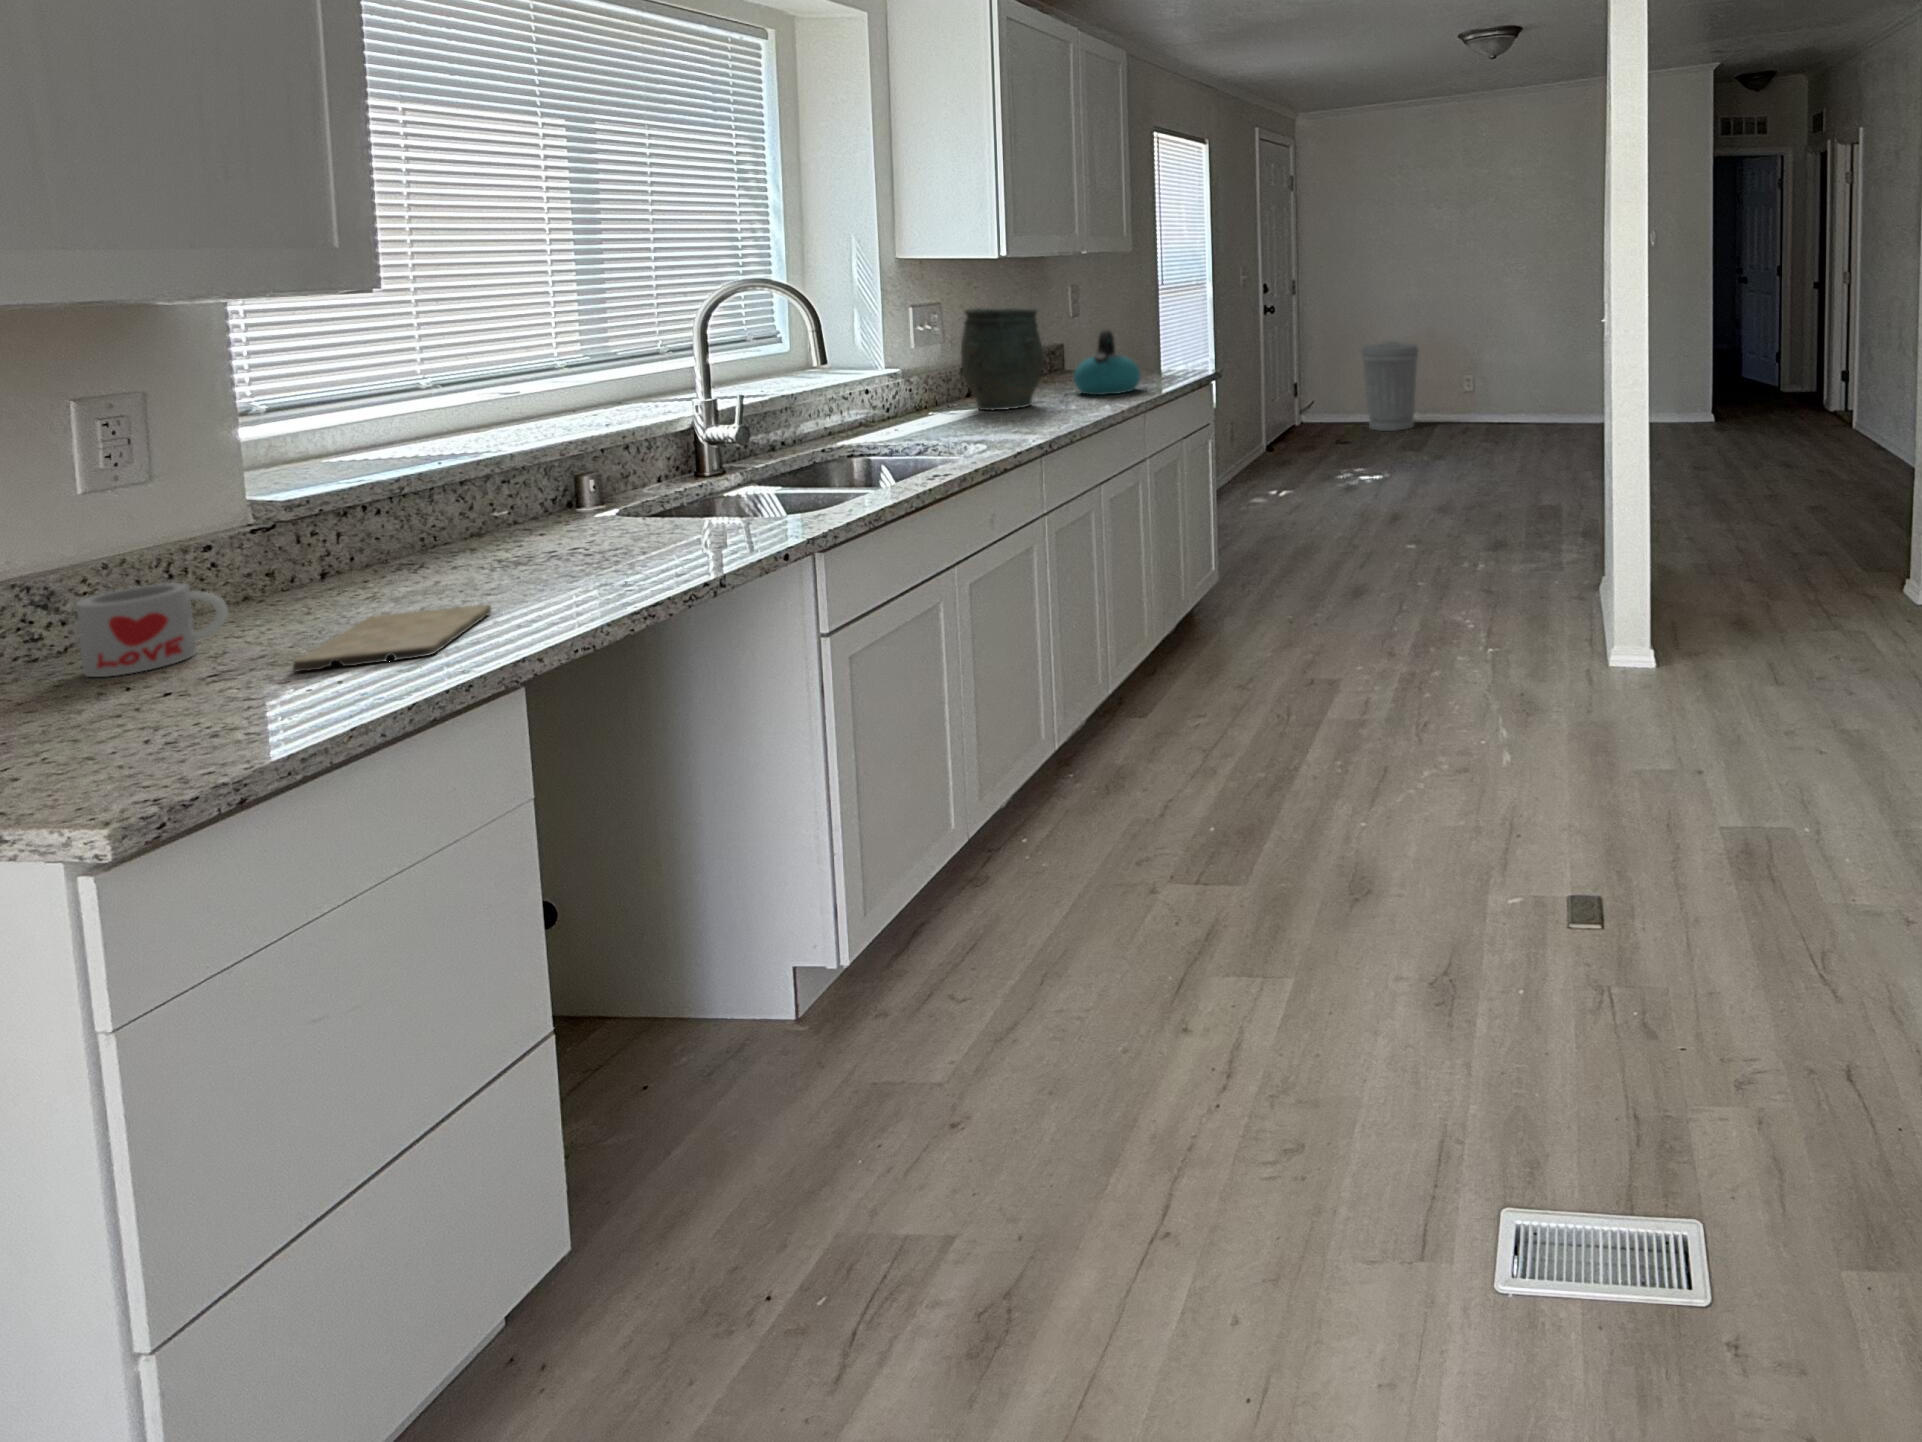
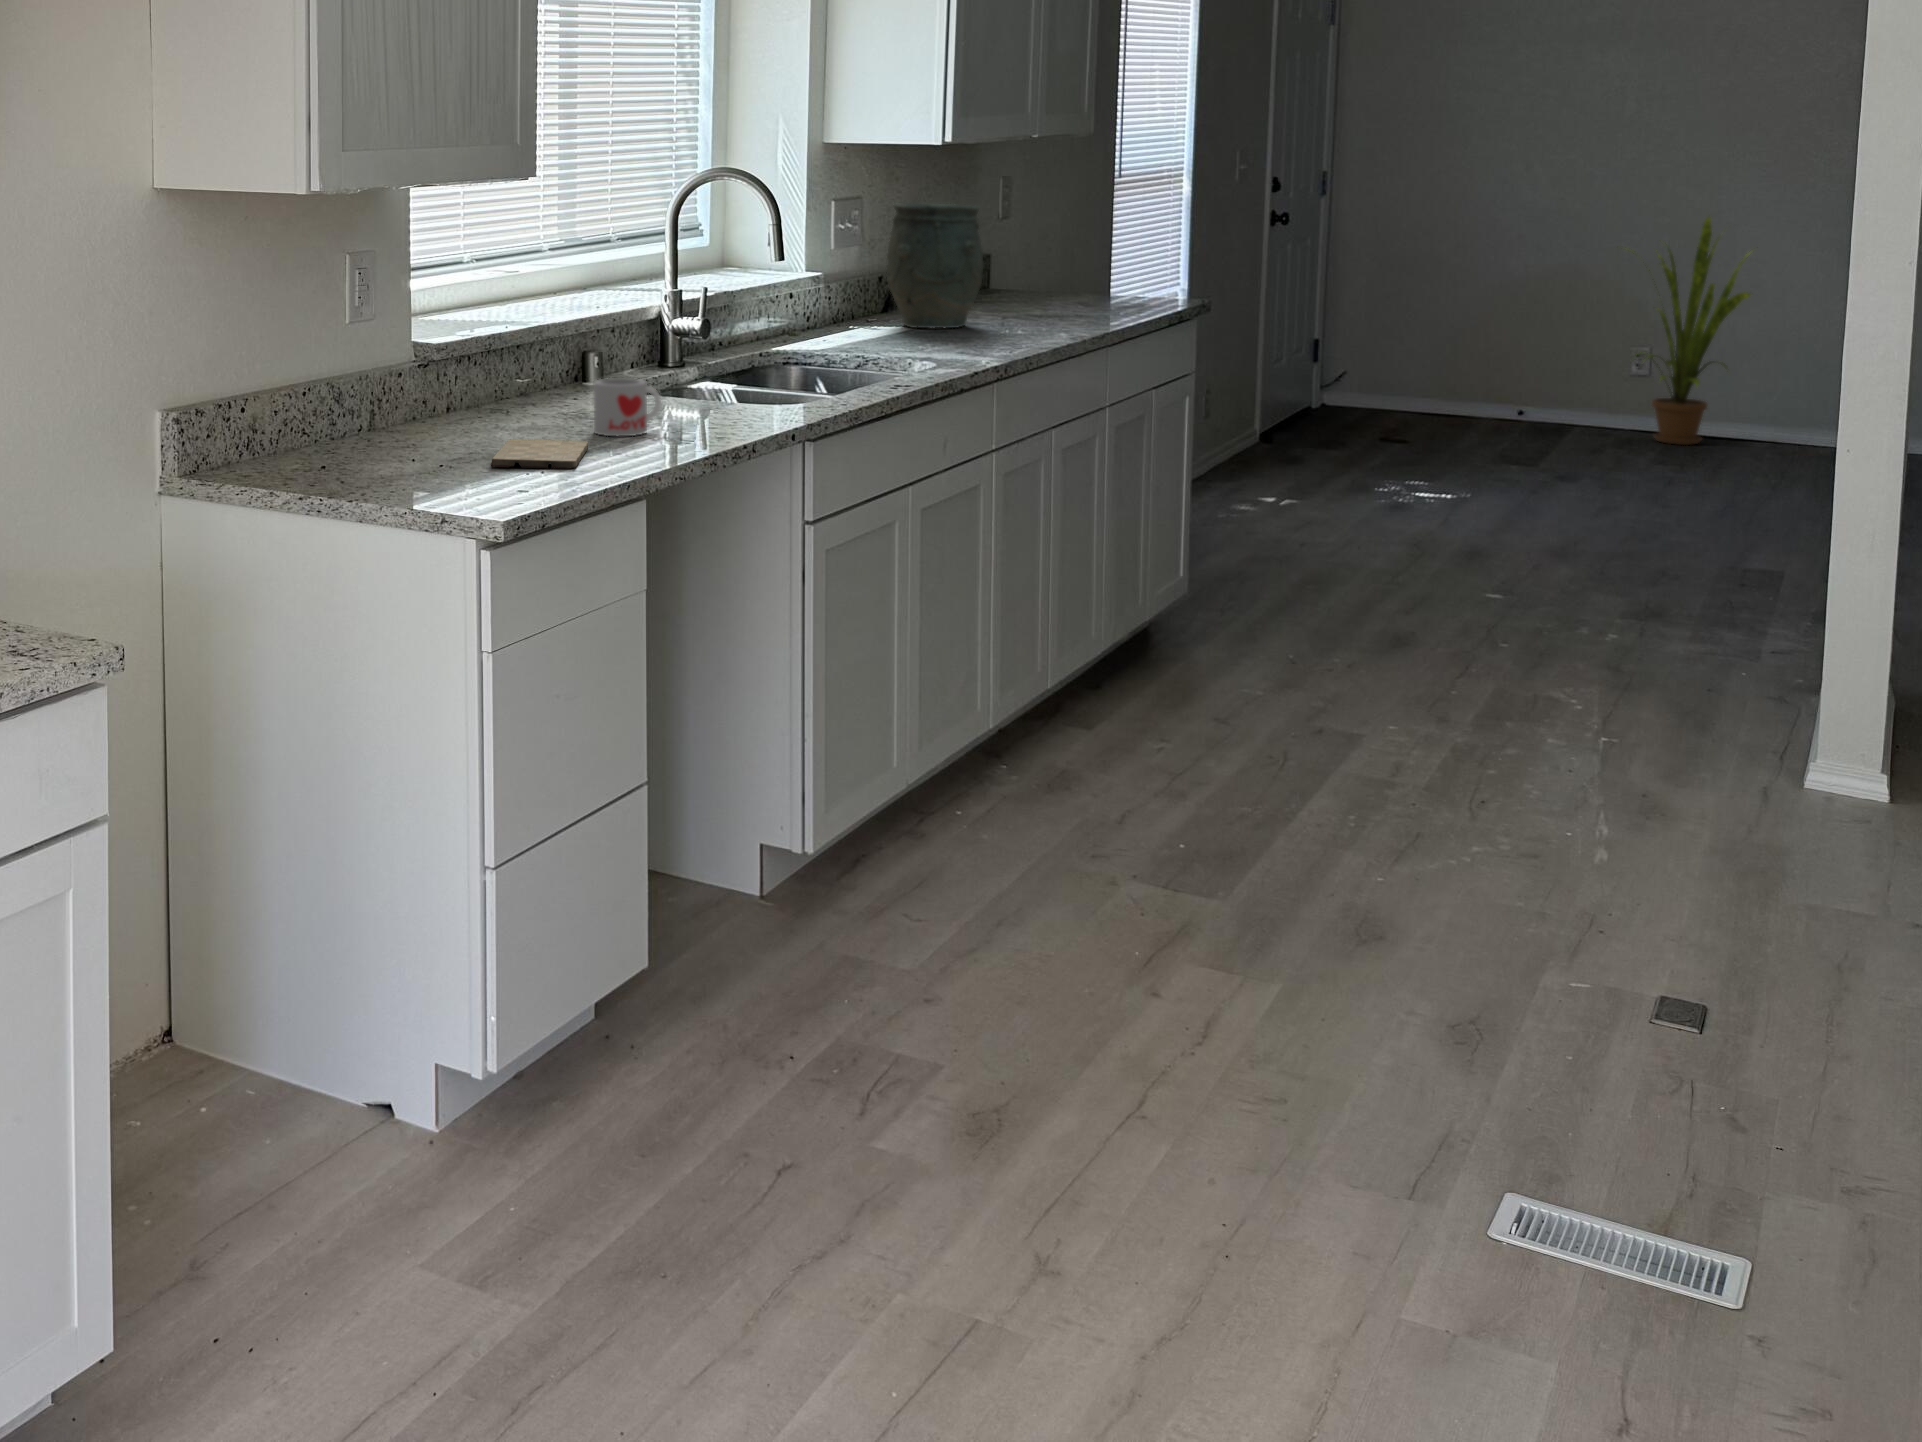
house plant: none [1453,300,1523,431] -> present [1632,217,1751,445]
kettle: present [1073,330,1141,395] -> none [1014,237,1102,320]
trash can: present [1361,341,1418,431] -> none [1434,279,1543,428]
mug: present [76,583,228,677] -> present [594,378,661,436]

